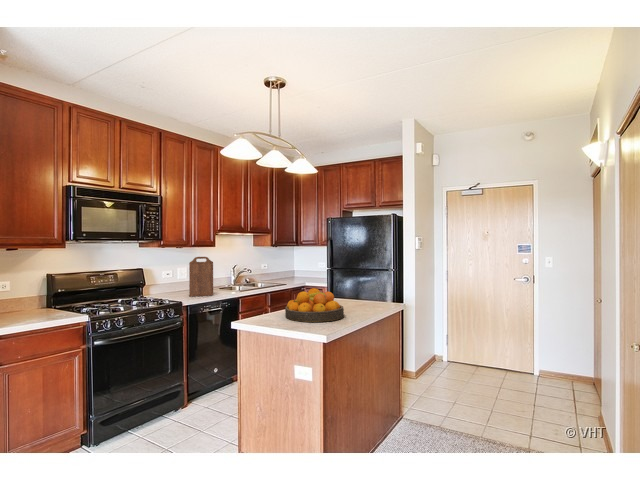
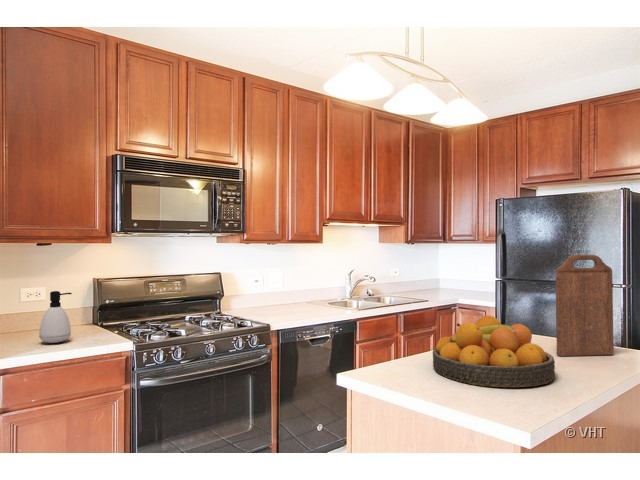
cutting board: present [189,257,213,297] -> present [555,255,614,356]
soap dispenser: none [14,283,39,319] -> present [39,291,72,343]

